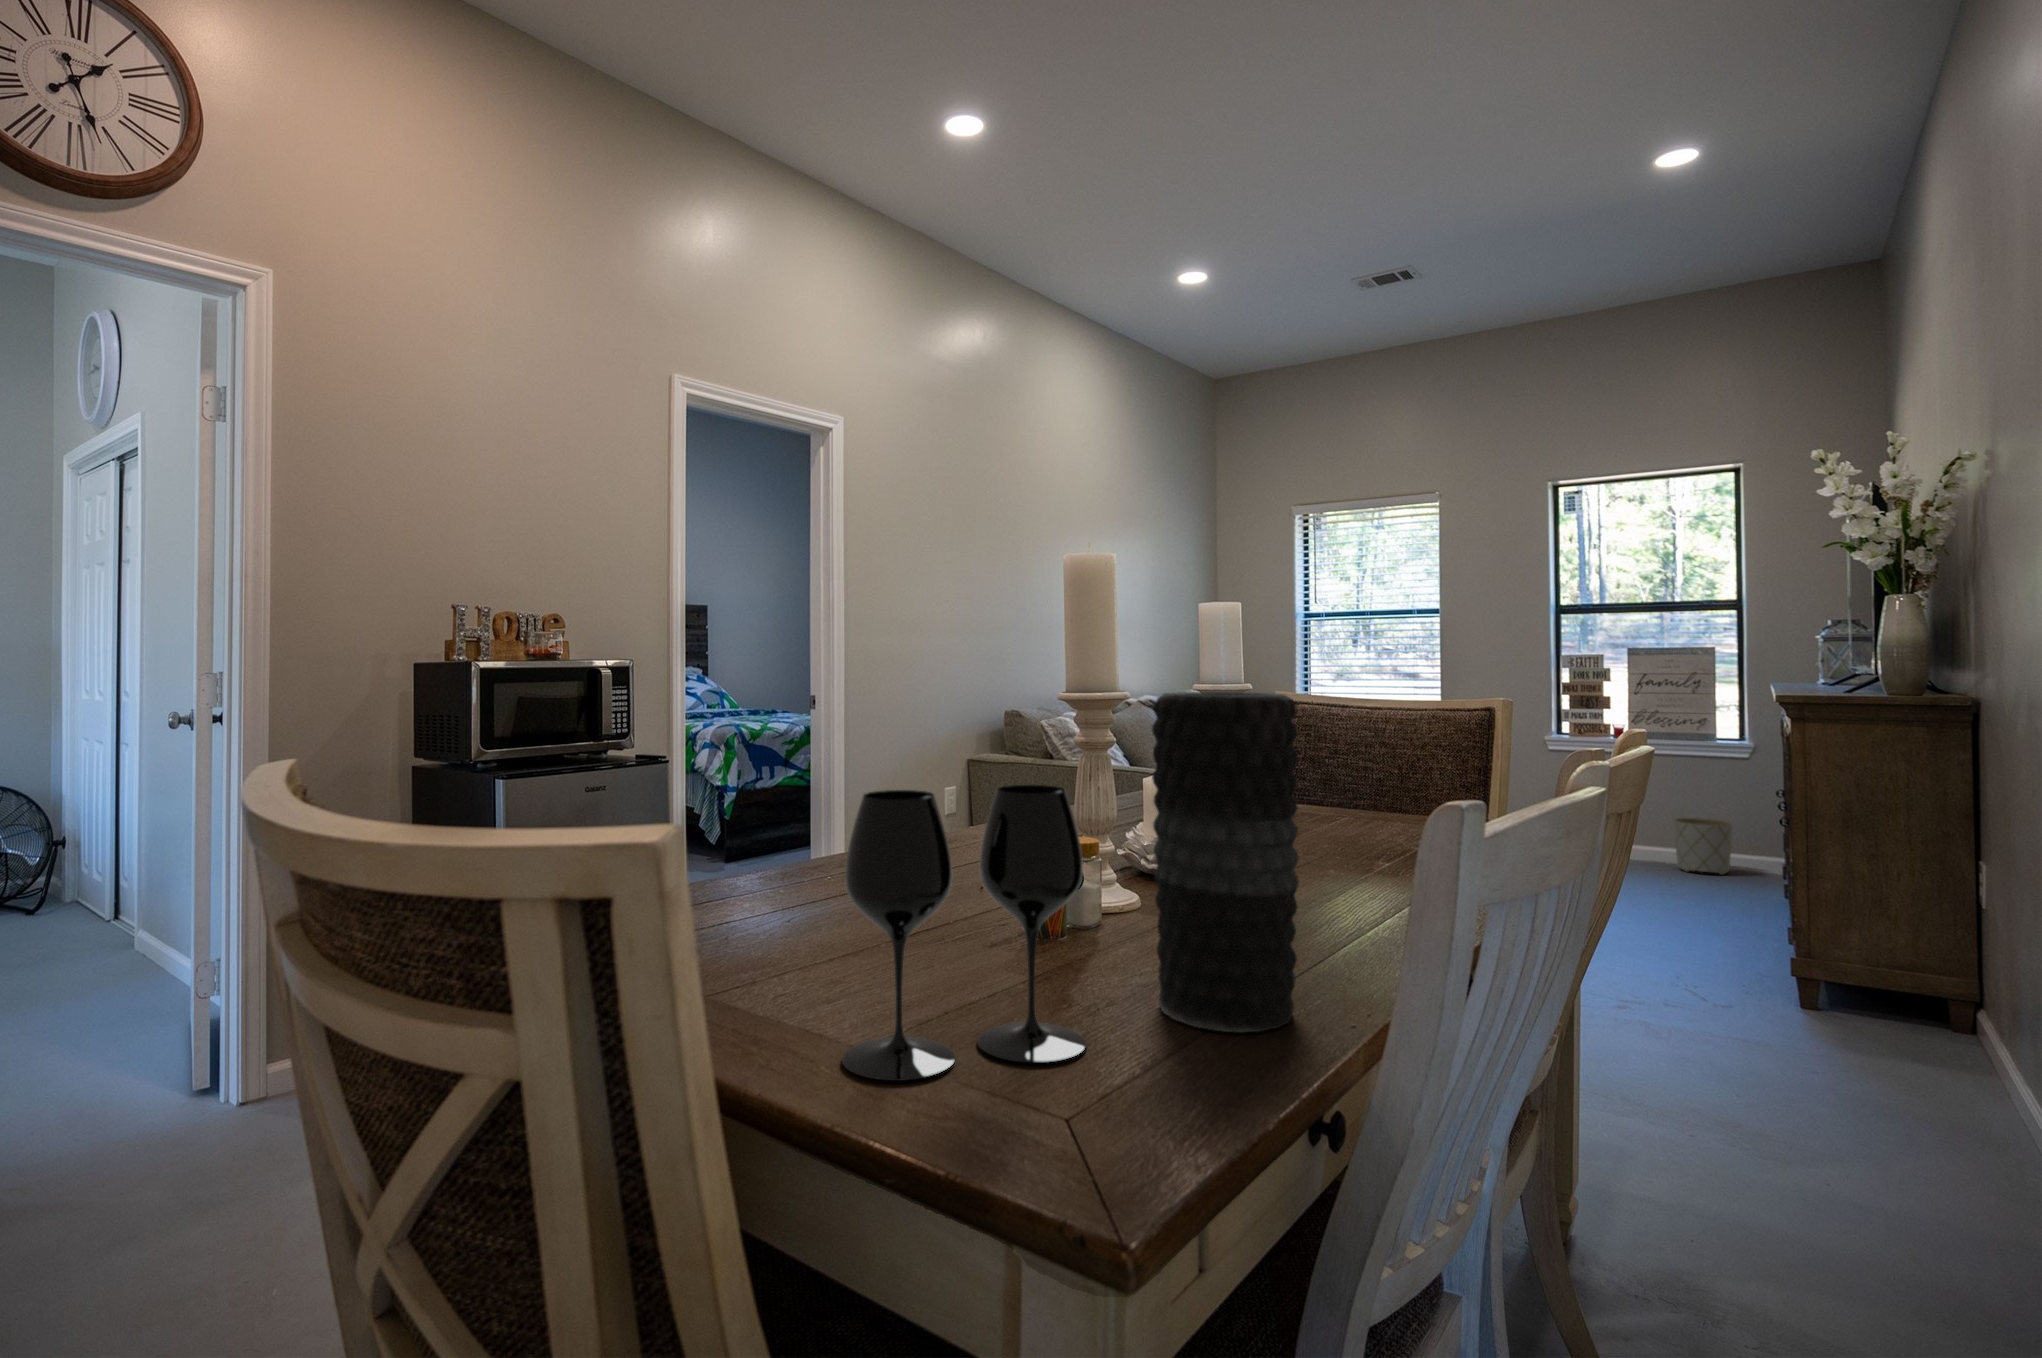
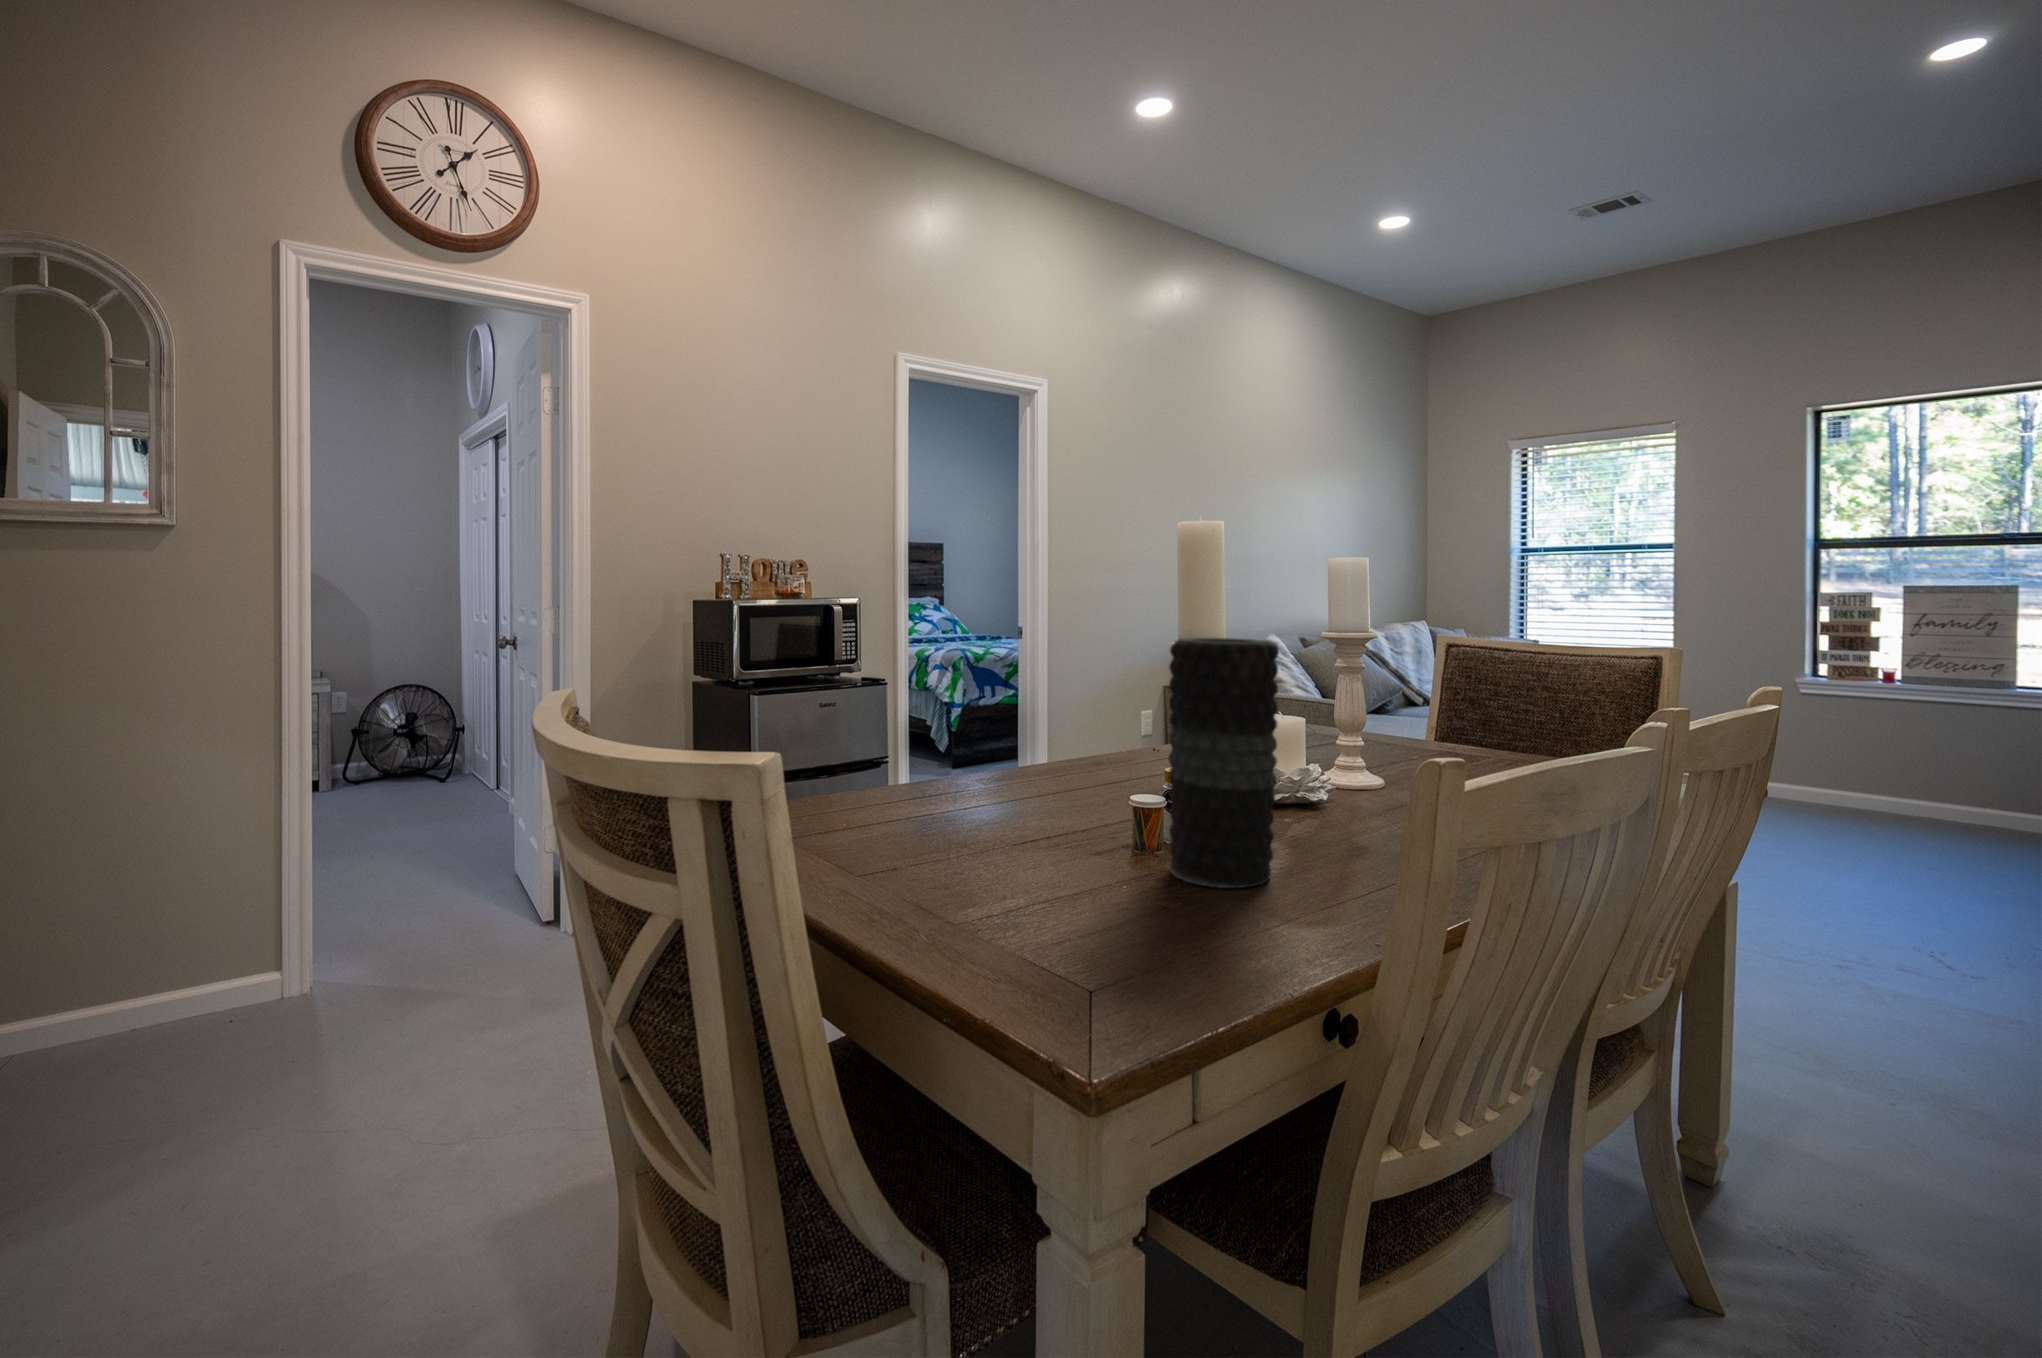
wine glass: present [842,785,1087,1081] -> none [929,703,1102,895]
planter: present [1674,818,1732,875] -> none [1942,770,2015,833]

